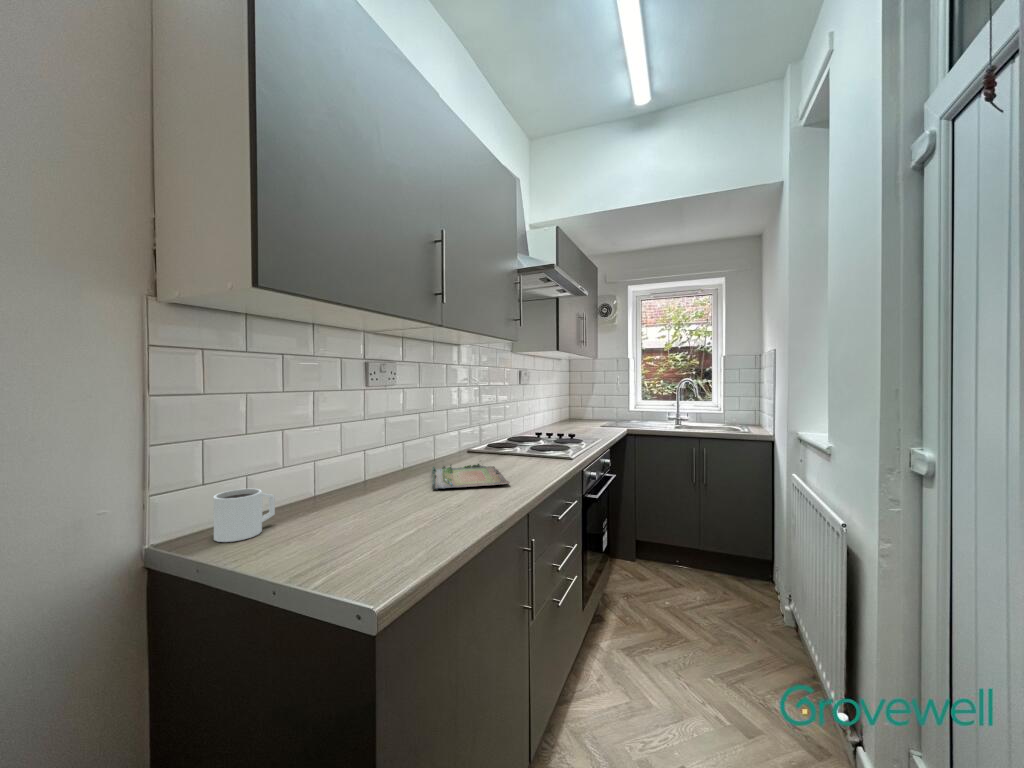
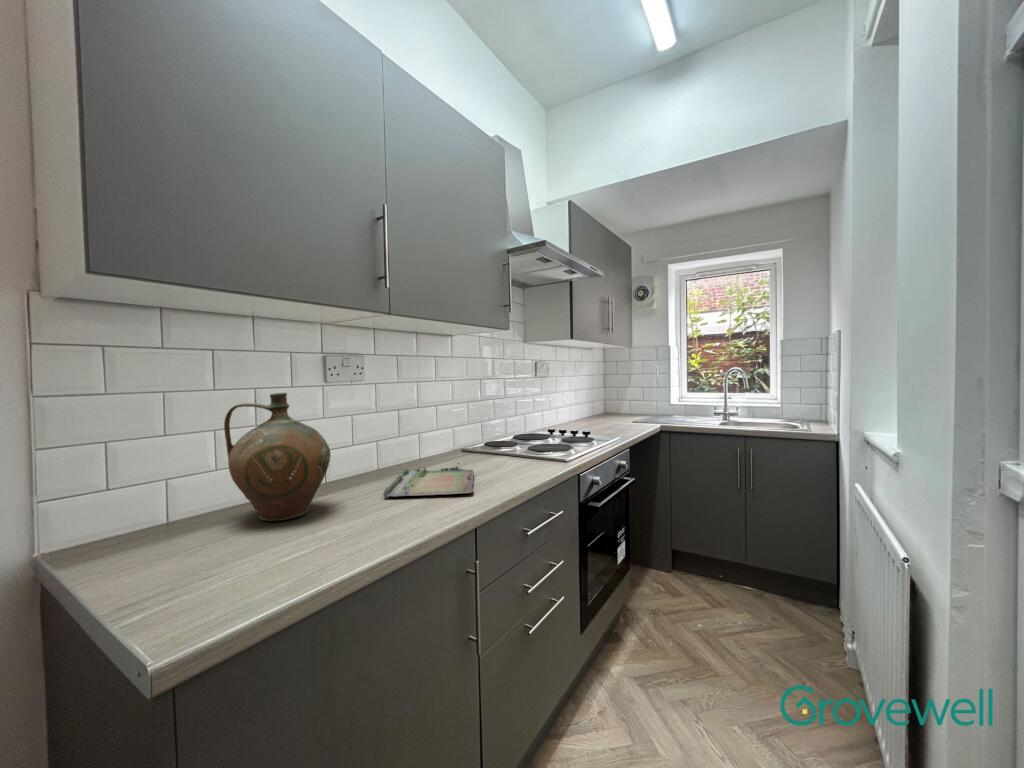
ceramic jug: none [307,396,395,510] -> present [224,393,330,521]
mug: present [214,489,275,542] -> none [98,497,179,558]

